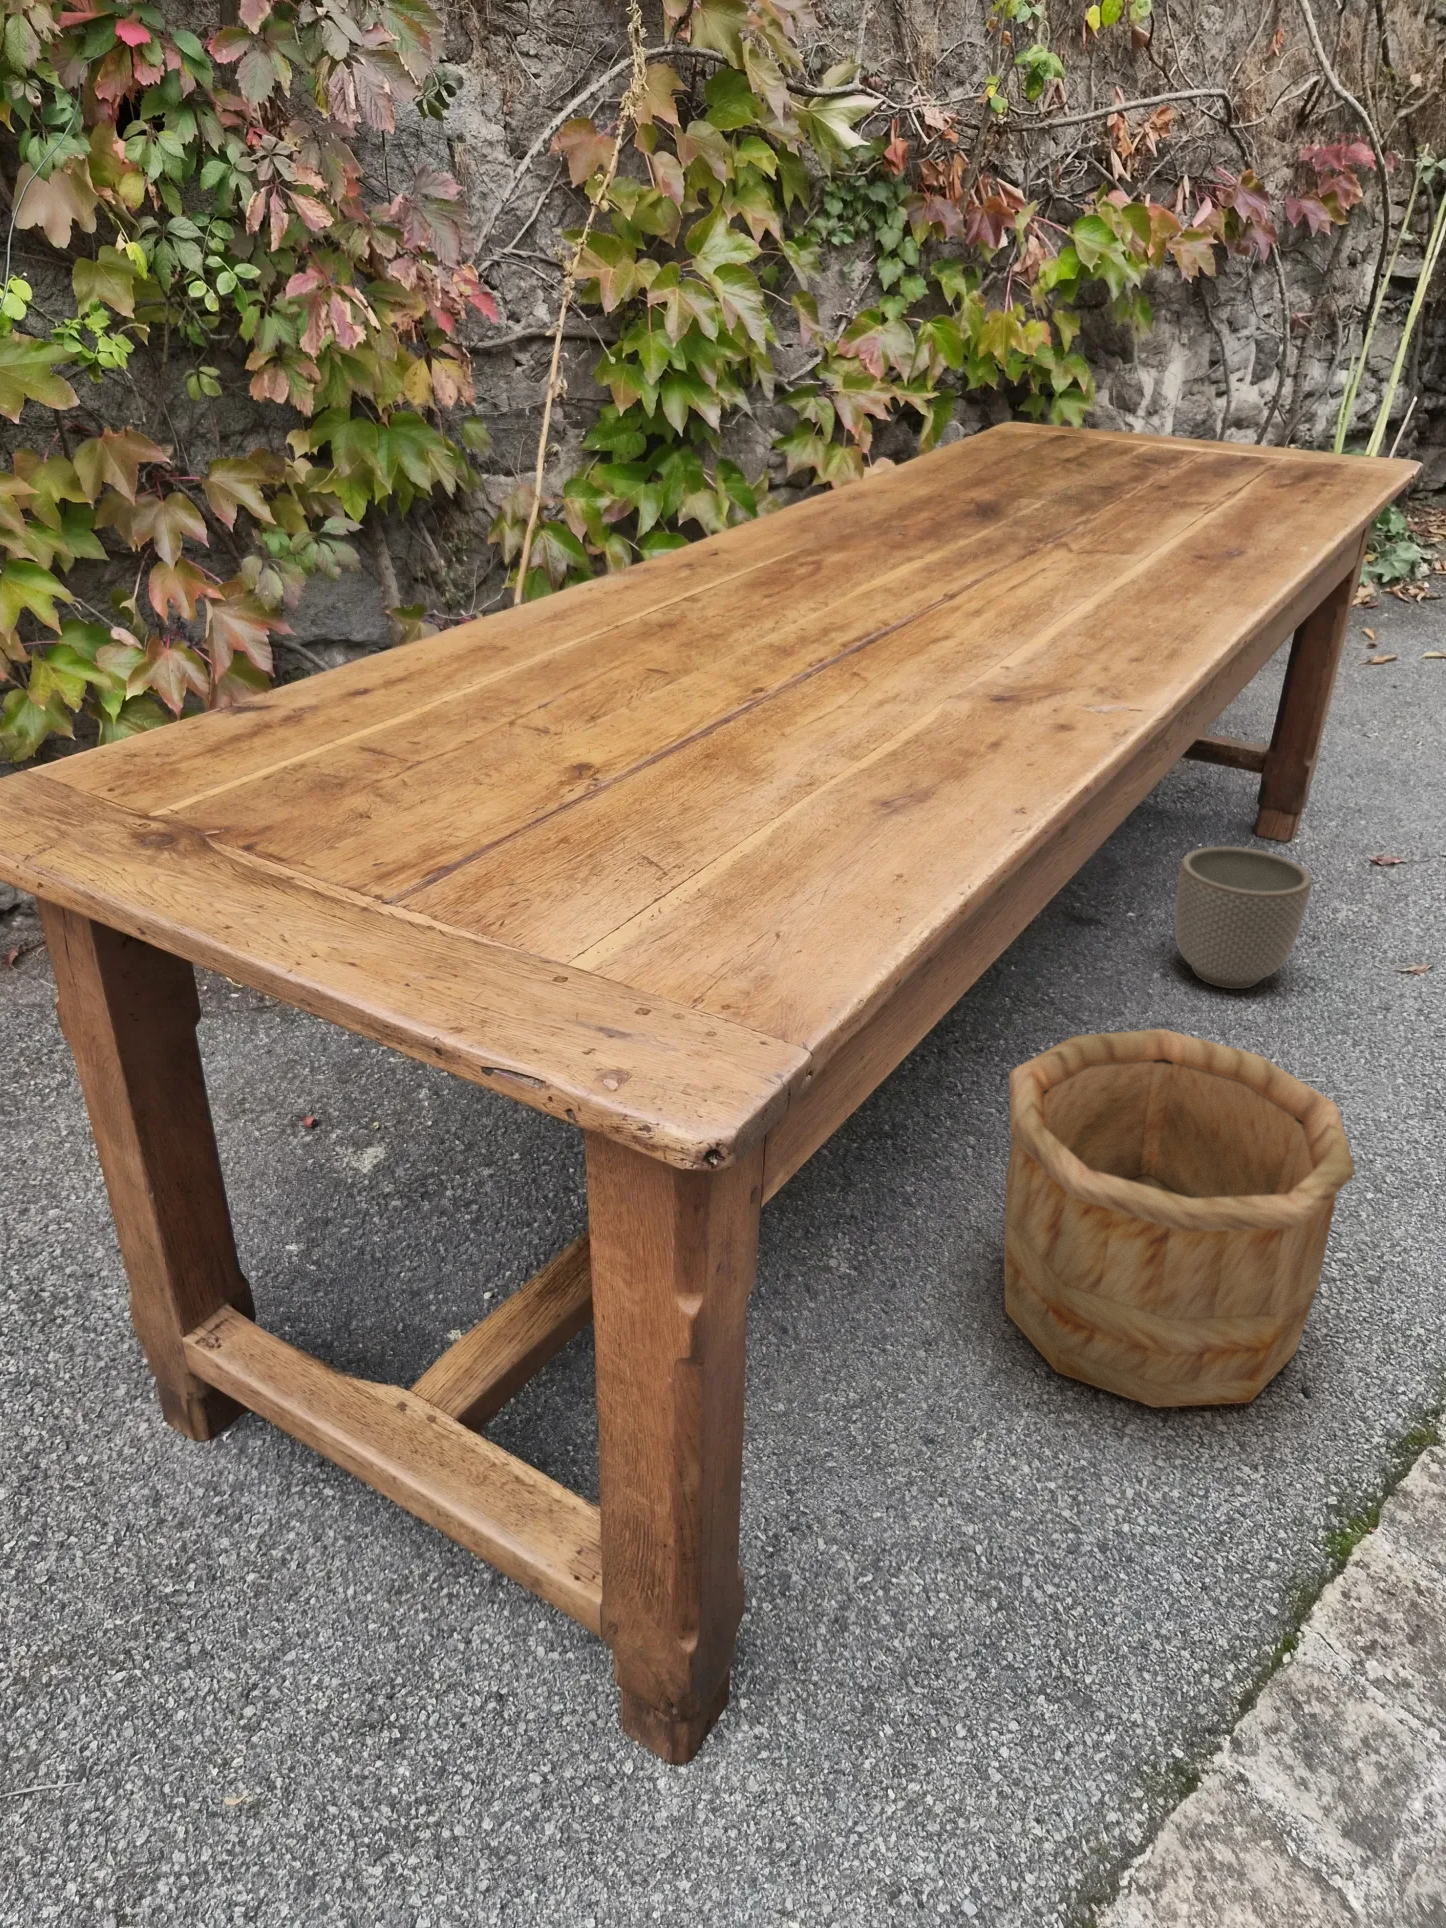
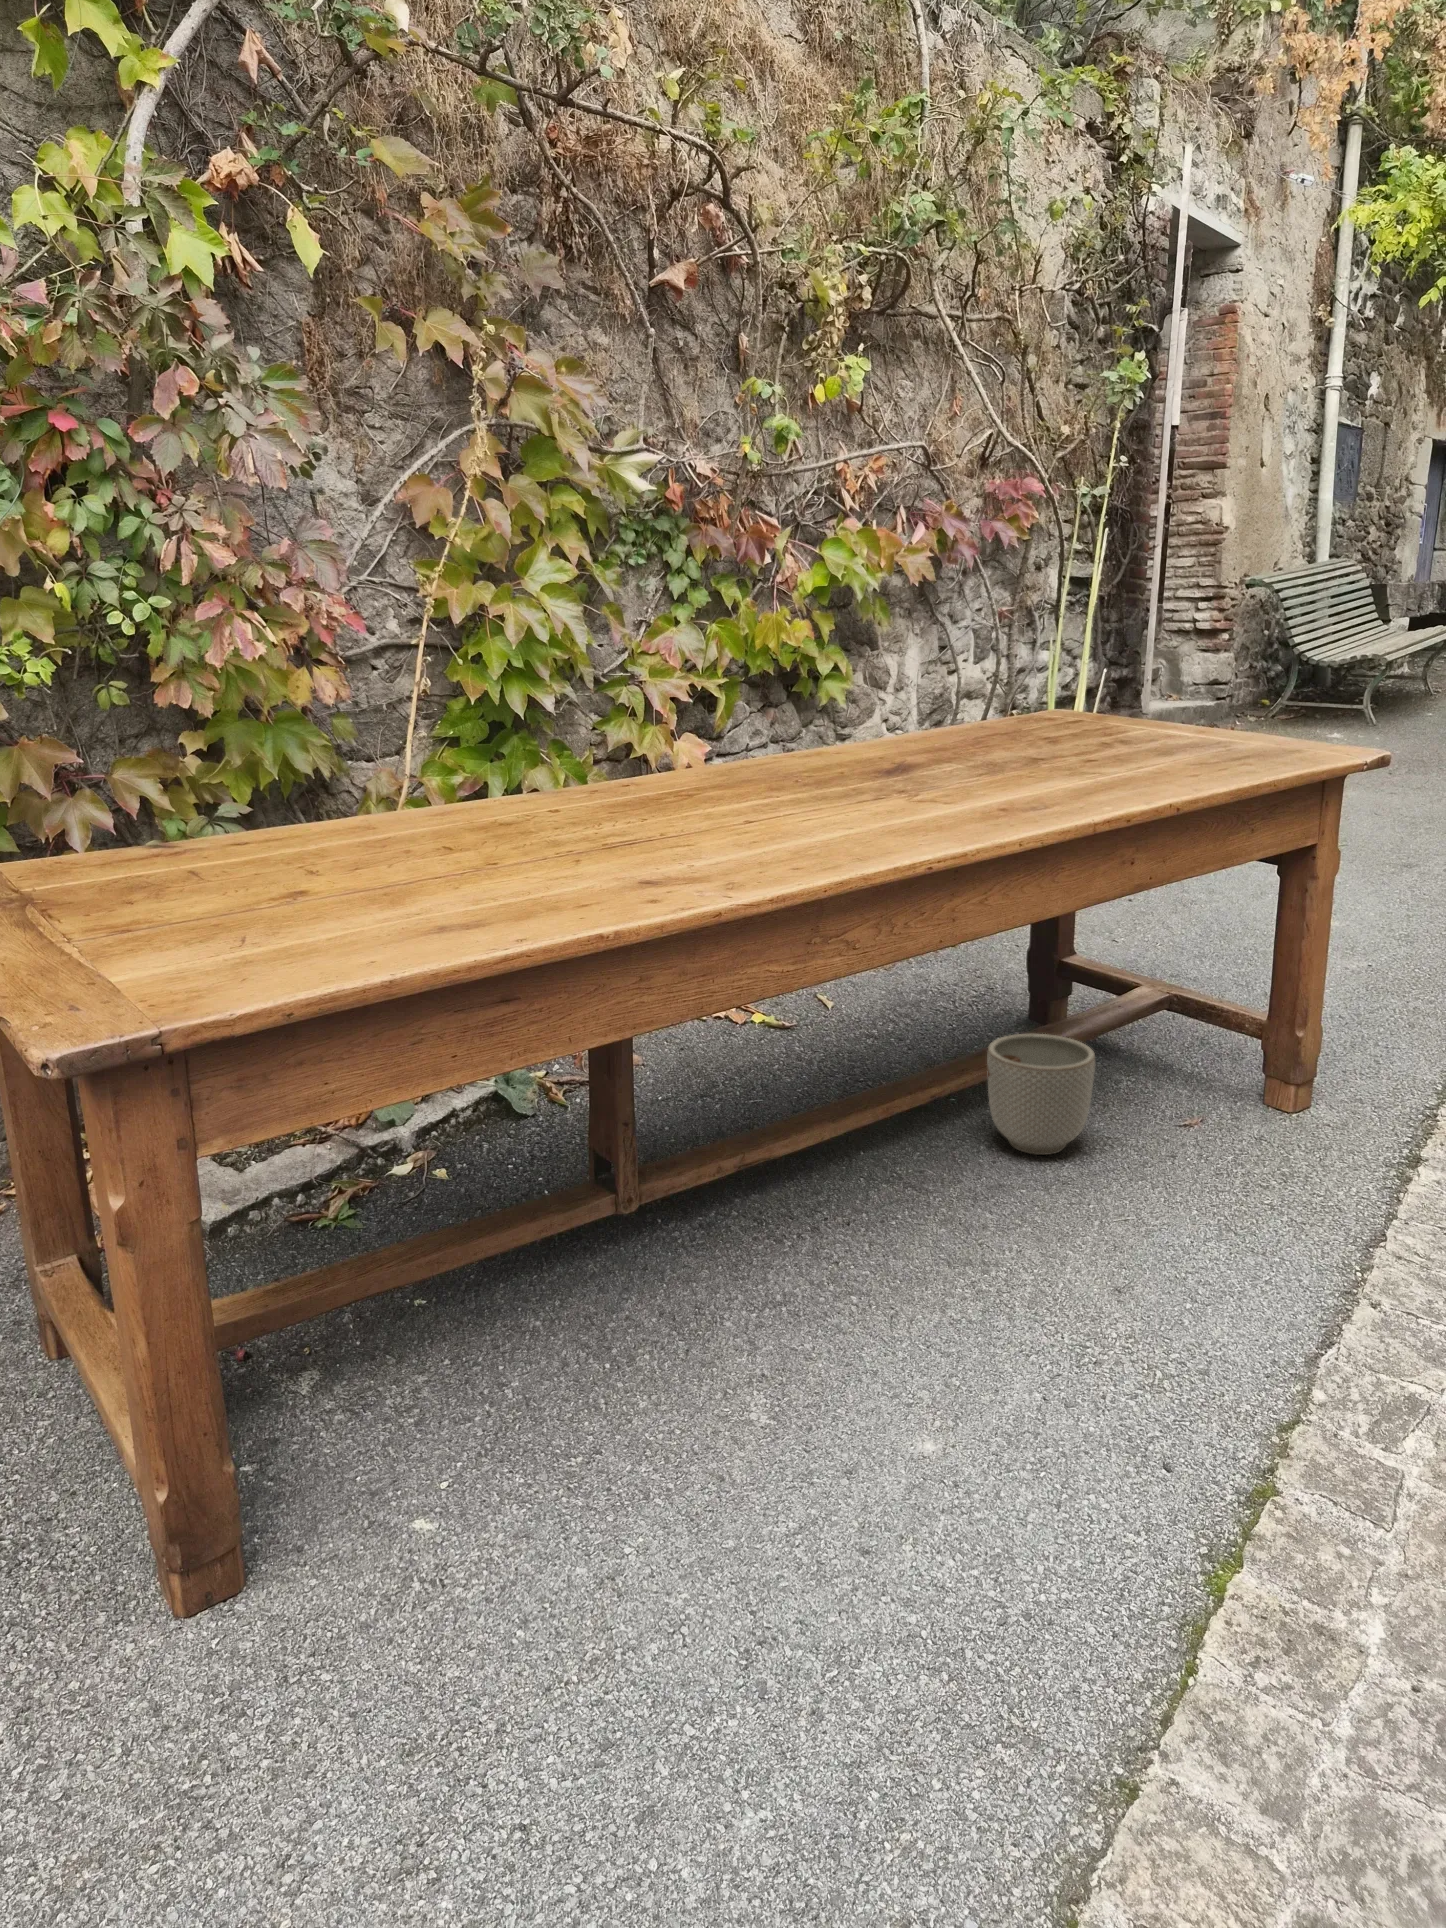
wooden bucket: present [1004,1029,1355,1408] -> none [885,1174,1174,1497]

